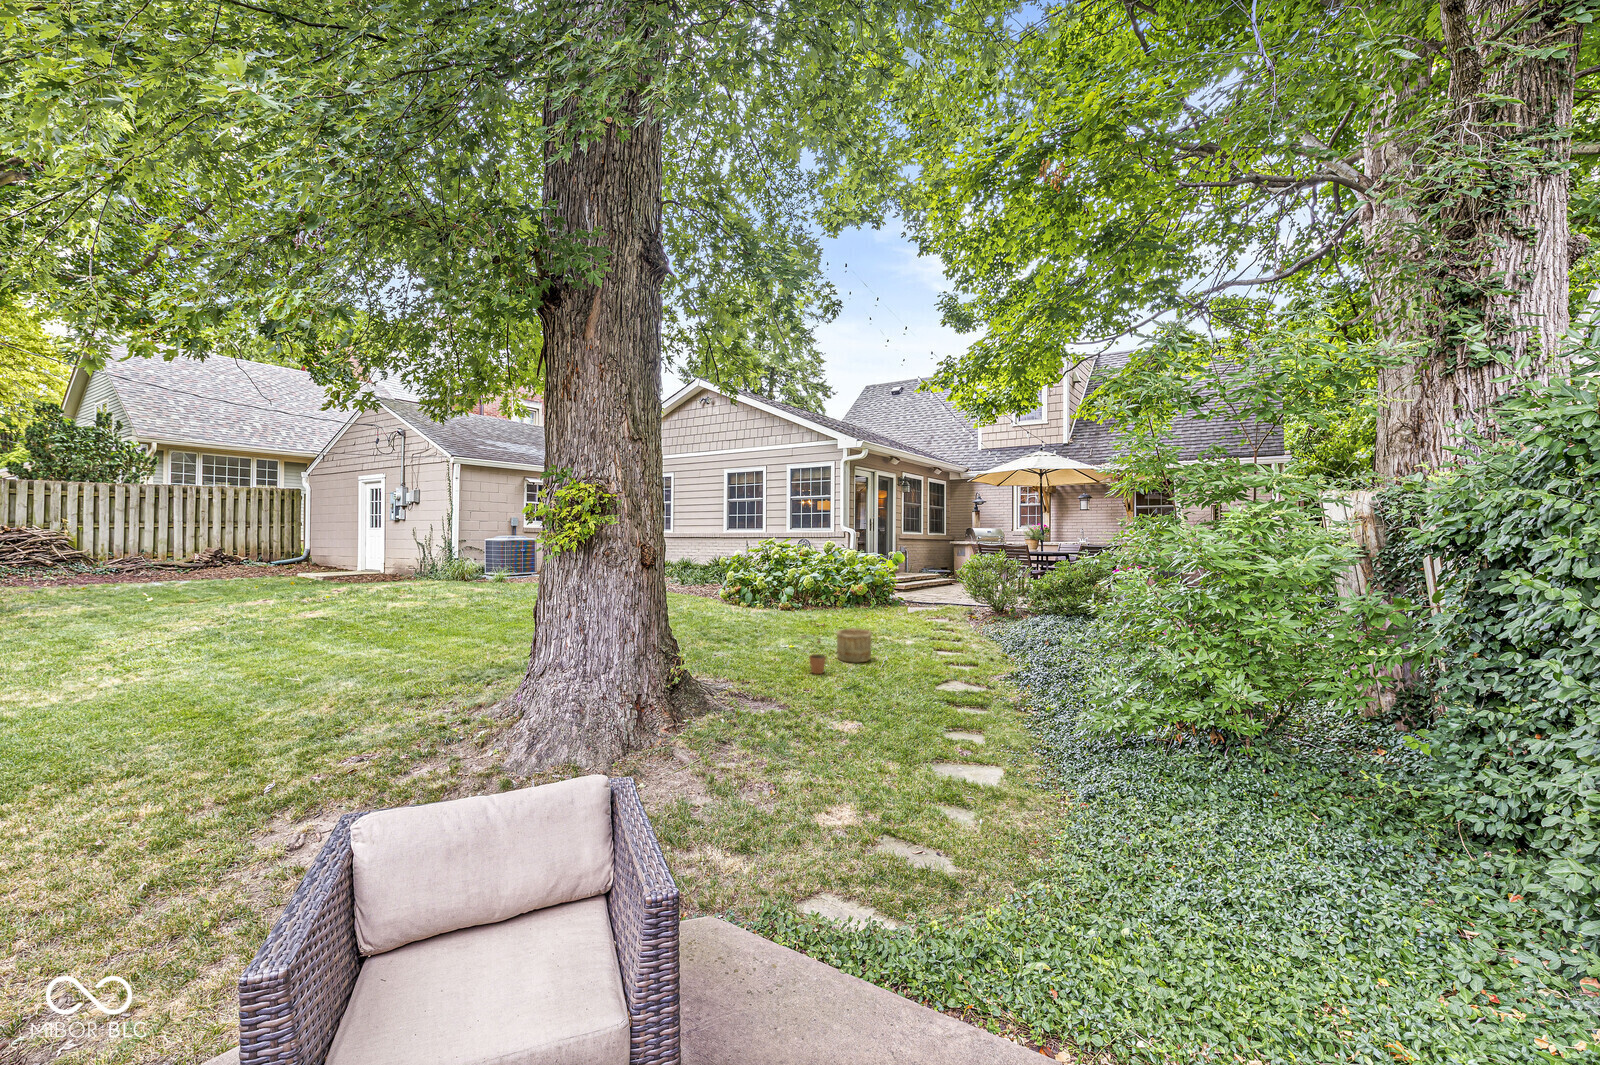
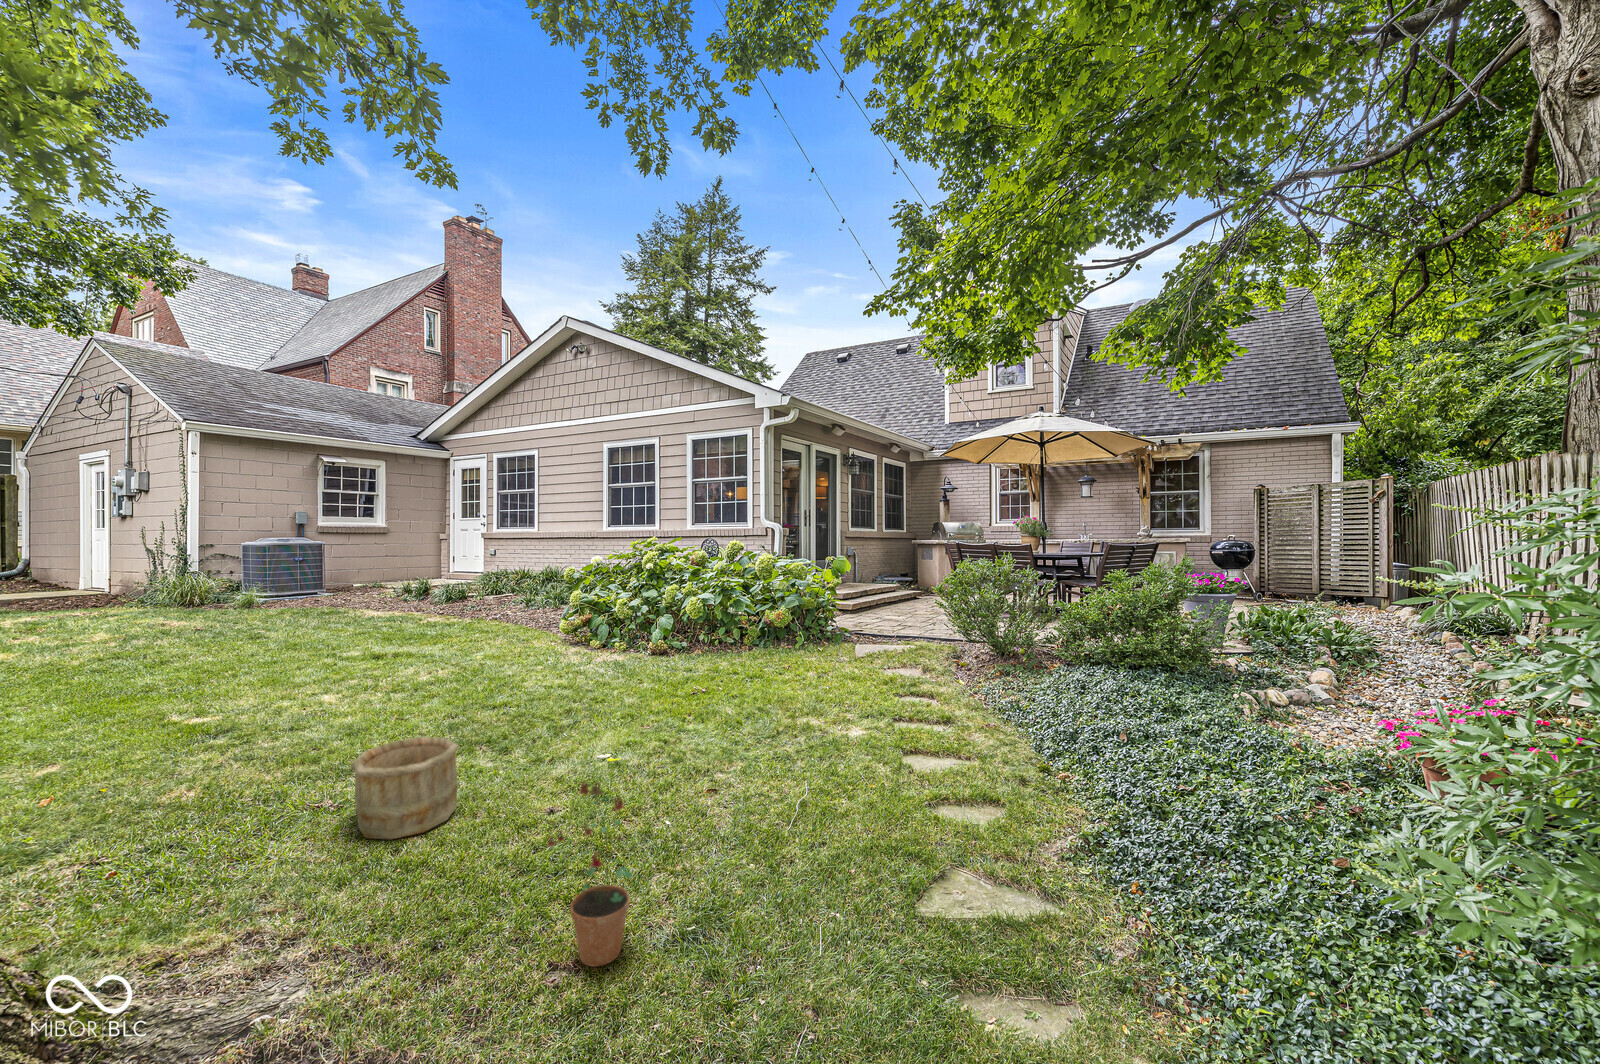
wooden bucket: present [837,628,872,663] -> present [351,737,458,839]

